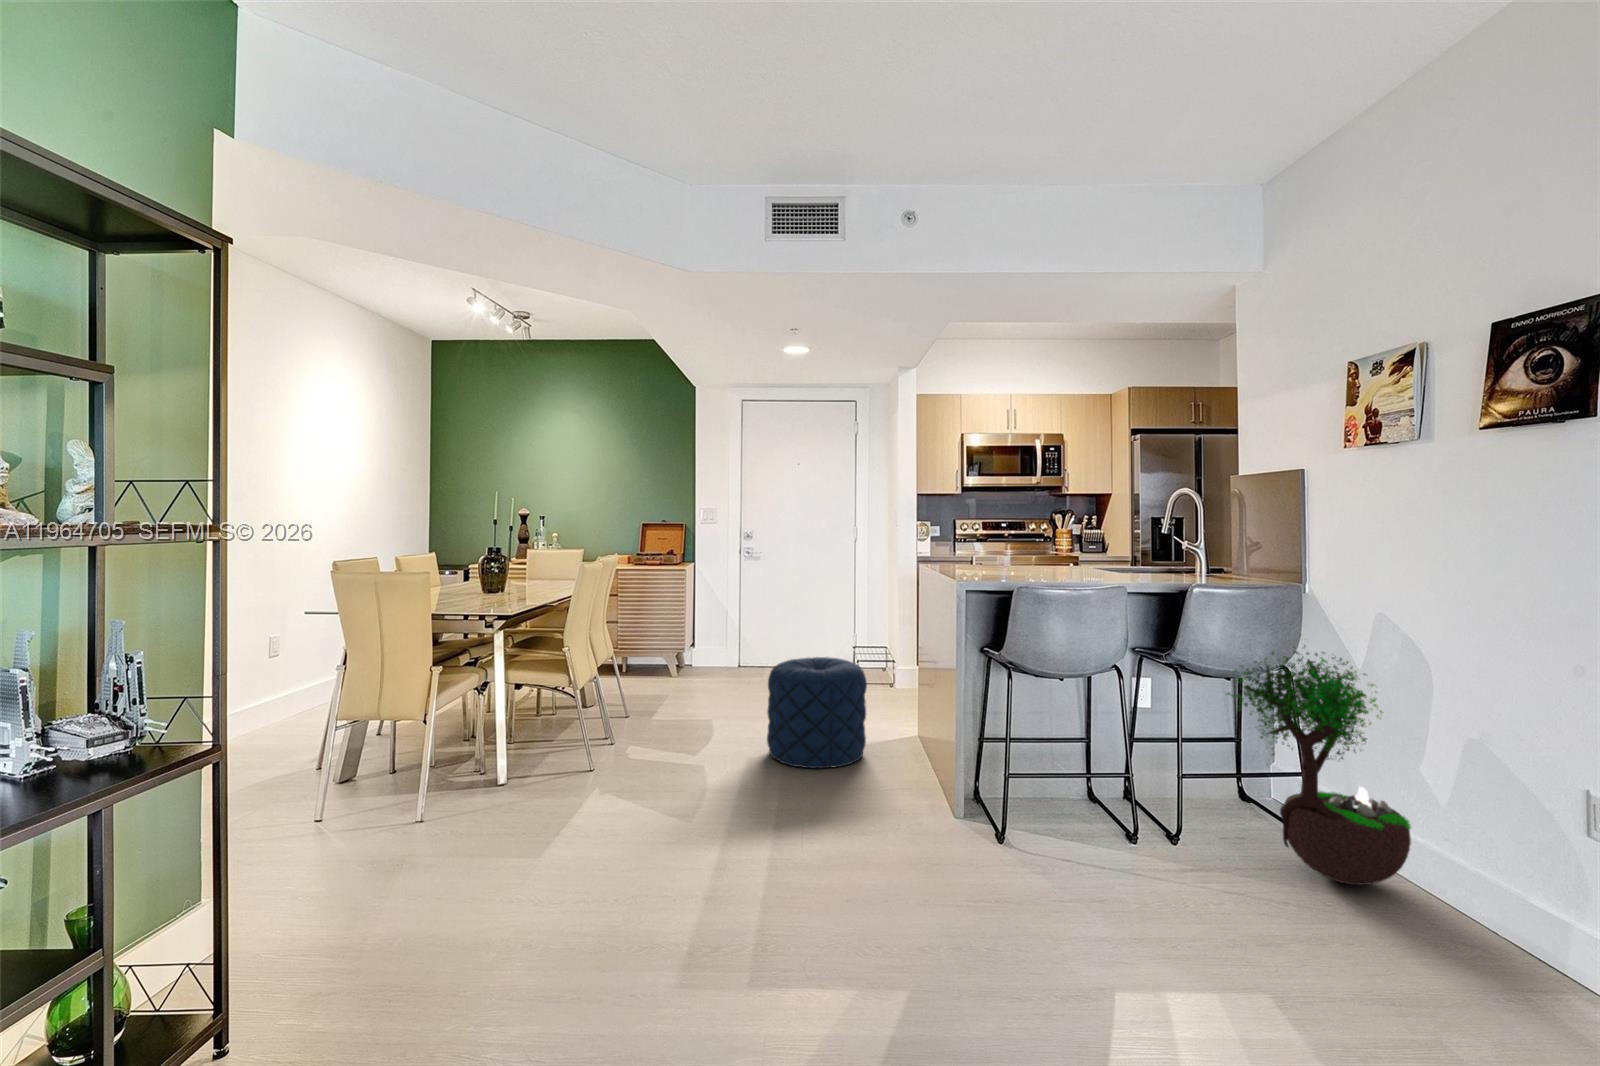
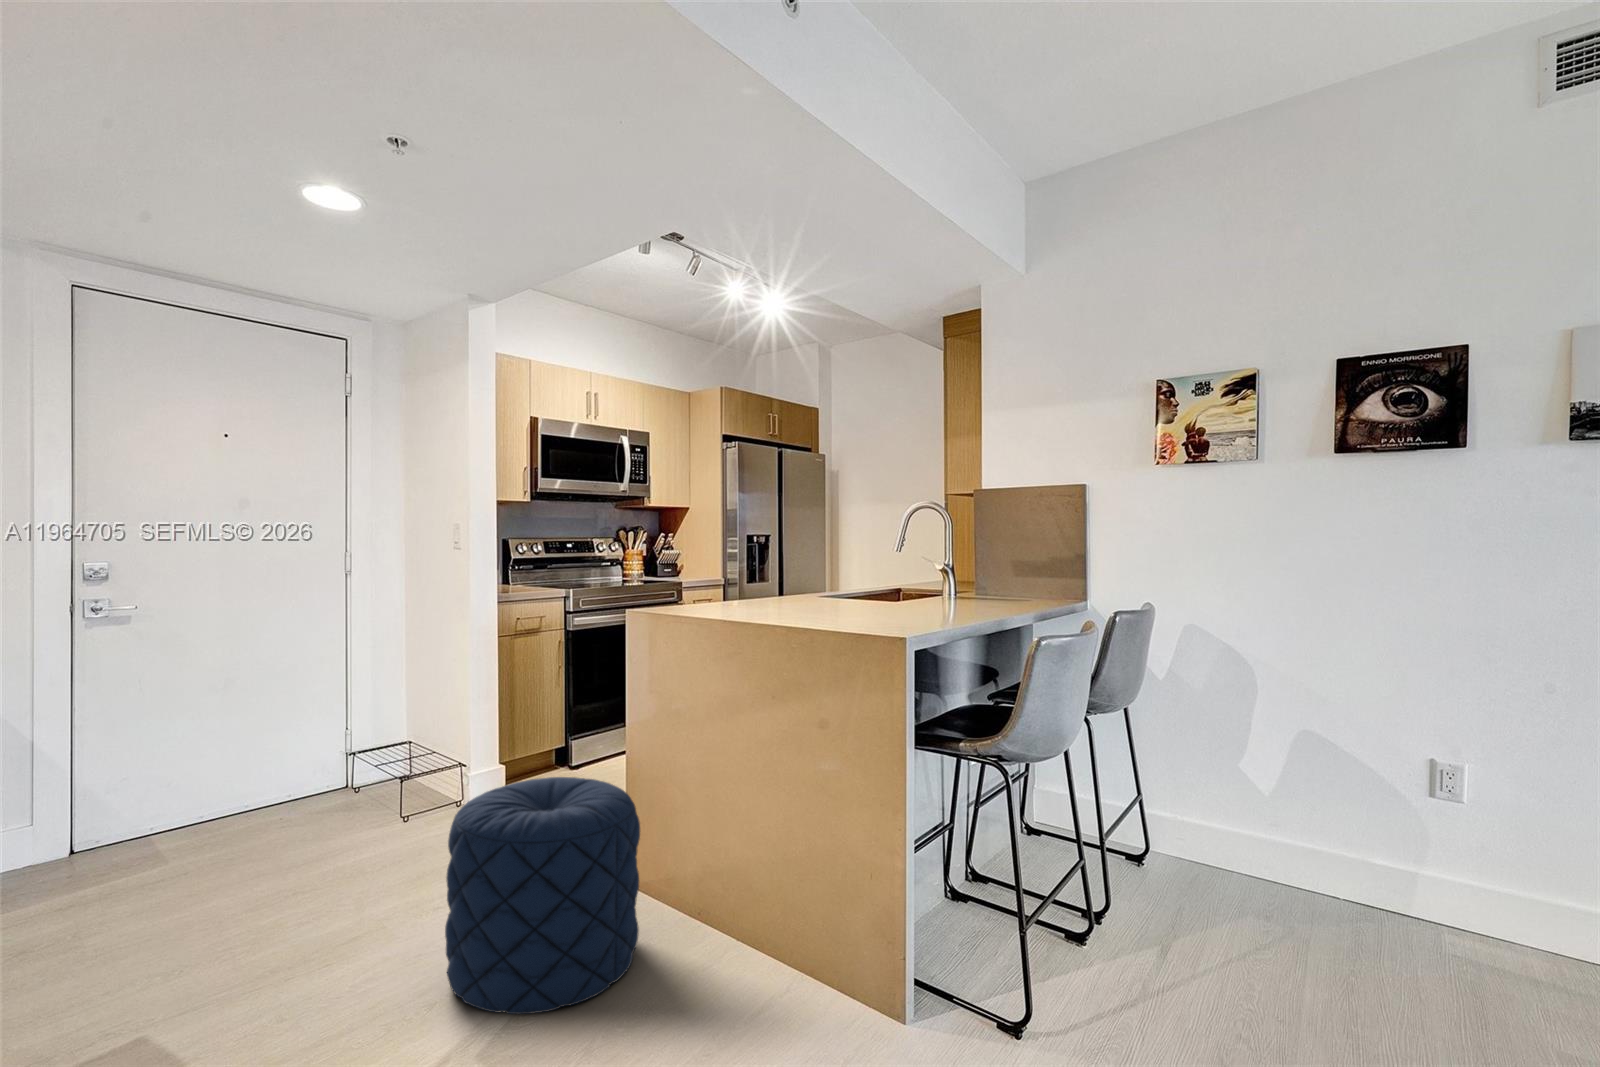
potted tree: present [1227,646,1411,885] -> none [1146,650,1309,899]

